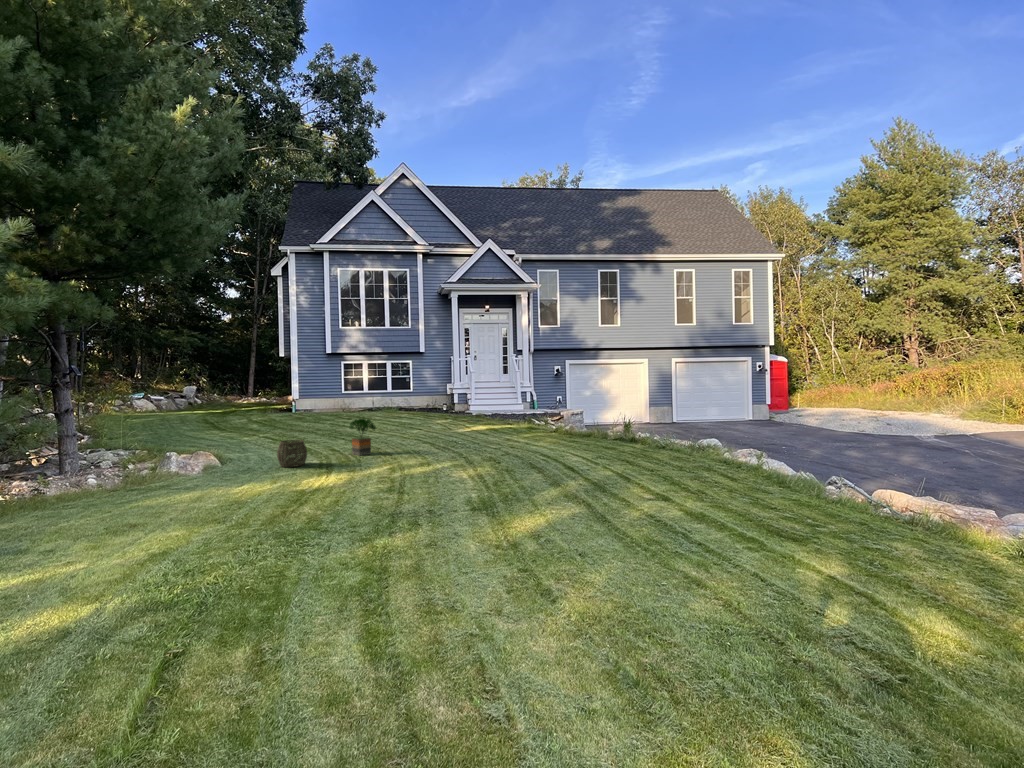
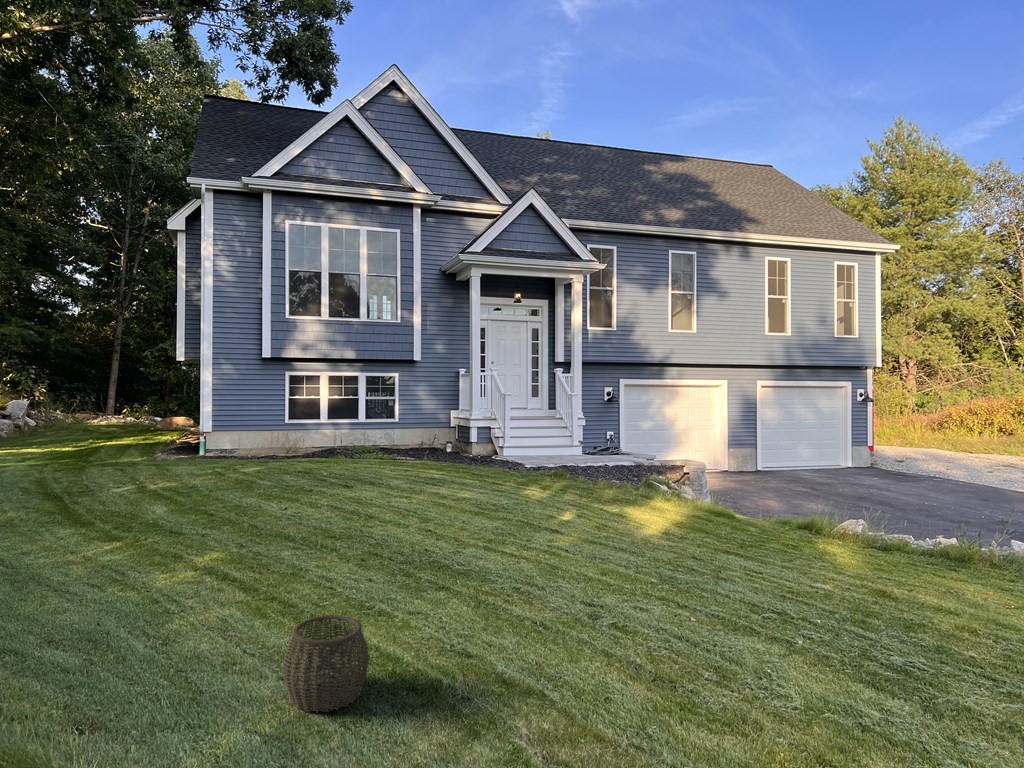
potted tree: present [350,419,376,456] -> none [432,529,503,628]

